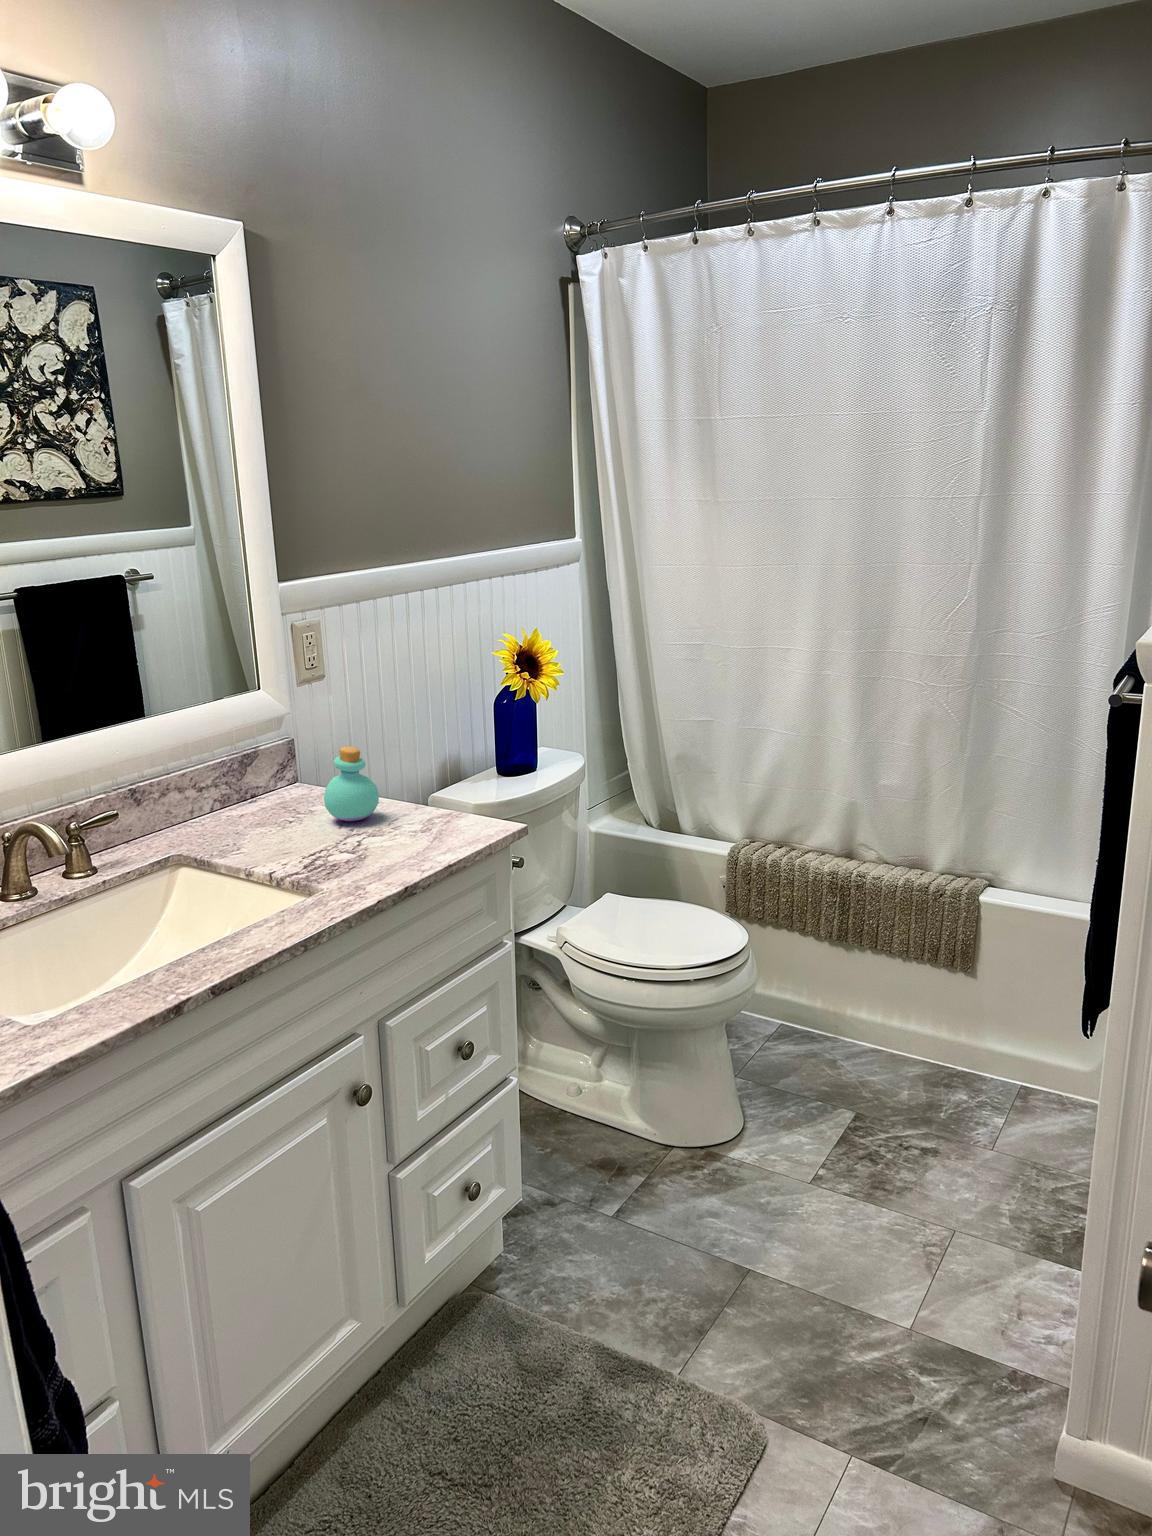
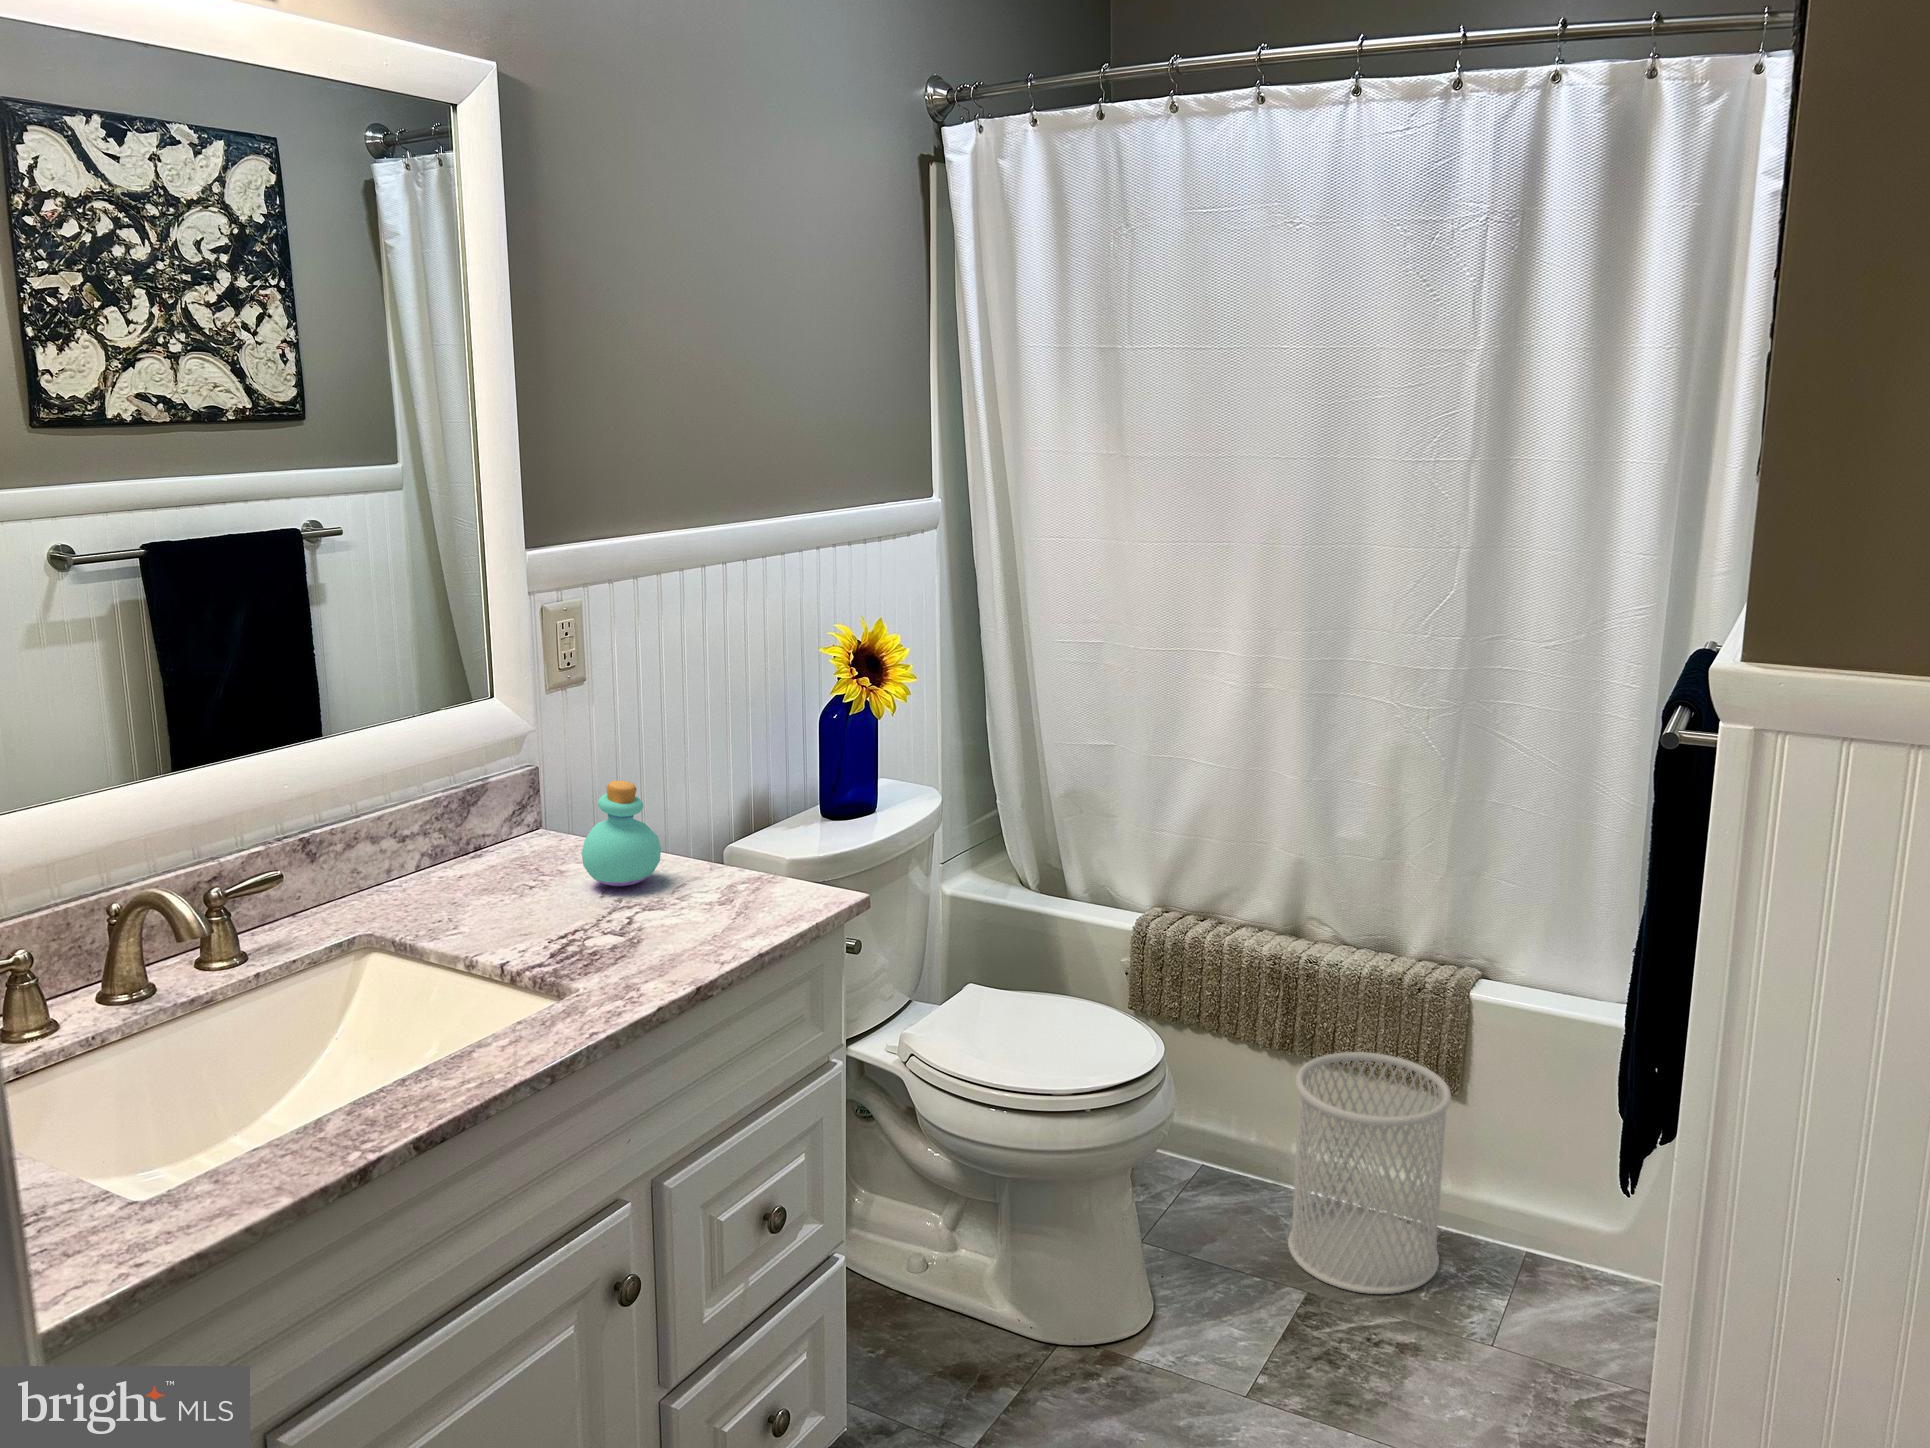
wastebasket: none [843,943,964,1116] -> present [1288,1052,1451,1294]

